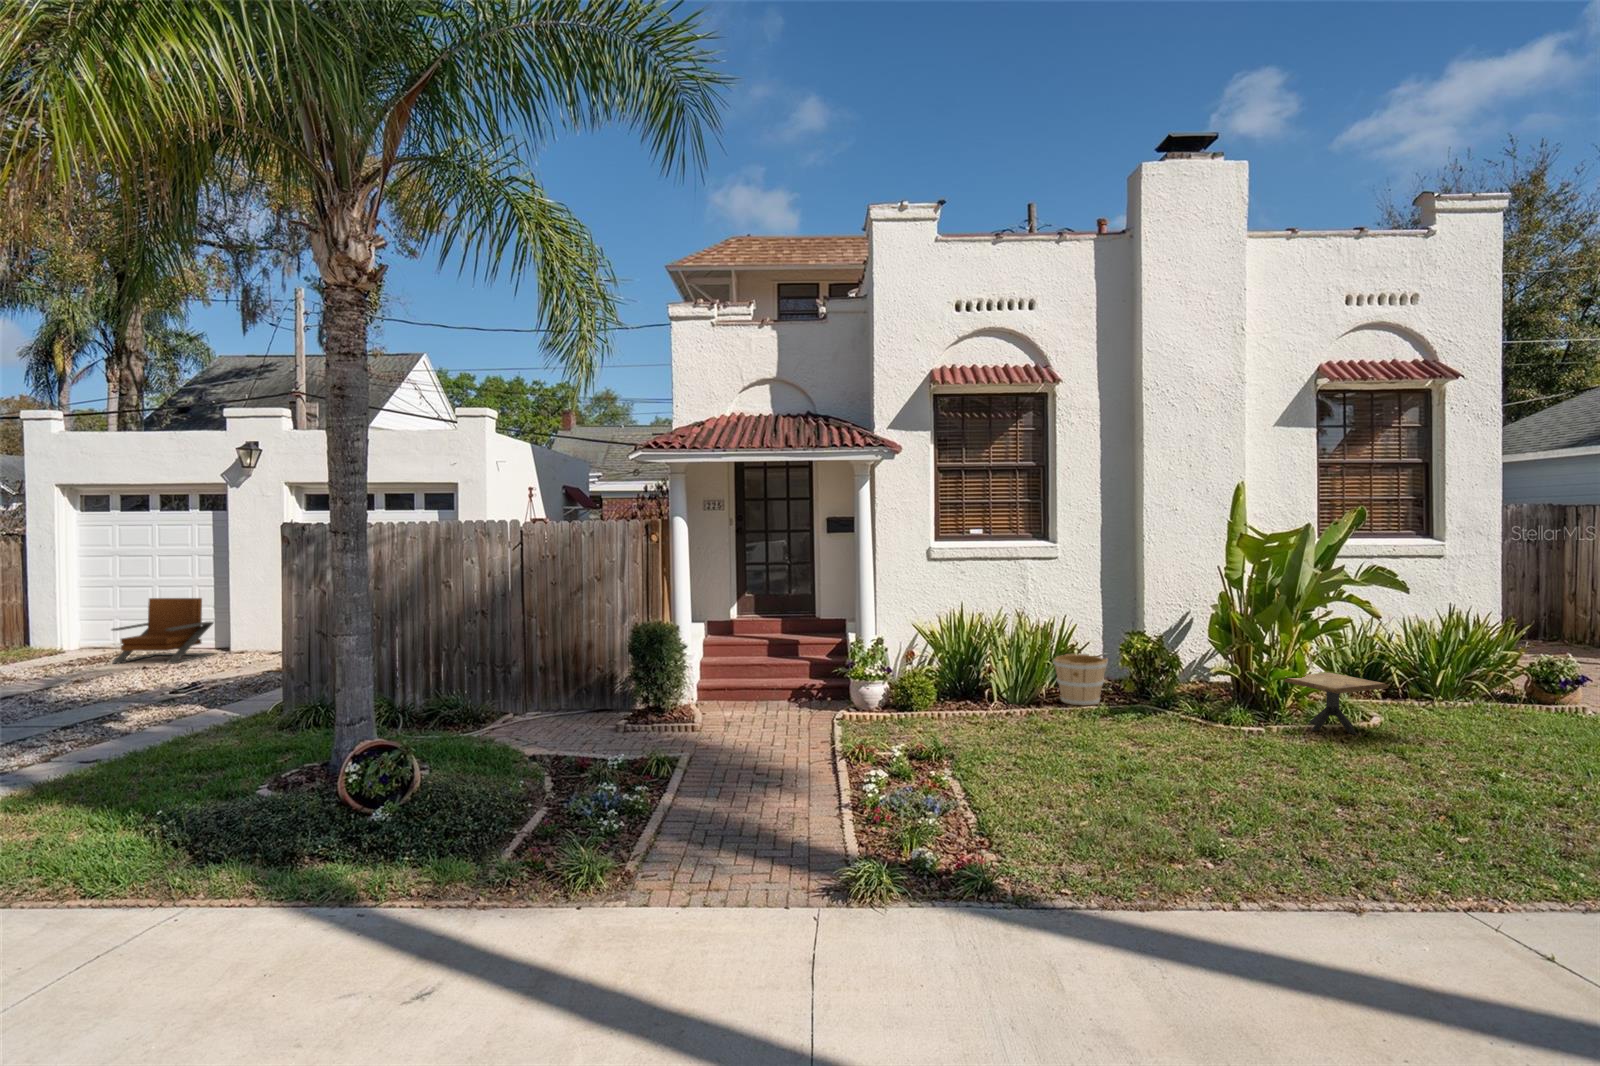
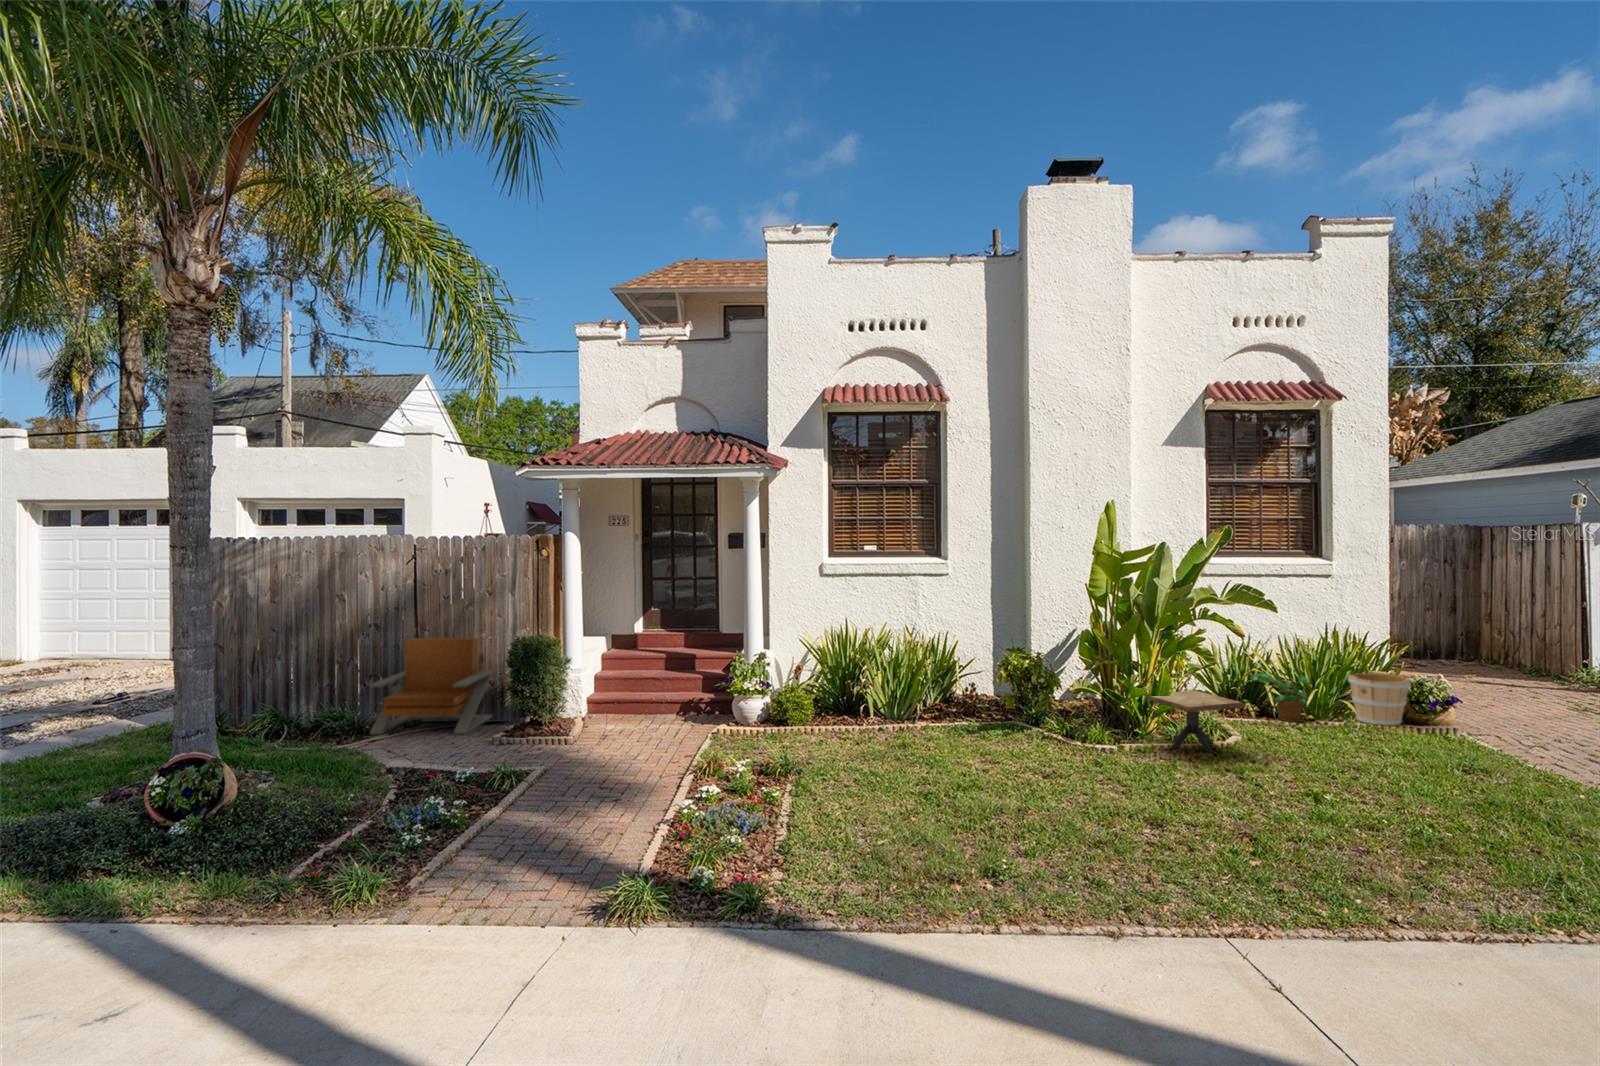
lounge chair: present [112,598,213,664] -> present [369,638,493,735]
wooden bucket: present [1053,654,1107,706] -> present [1348,672,1411,726]
potted plant: none [1375,655,1437,703] -> present [1251,673,1309,722]

